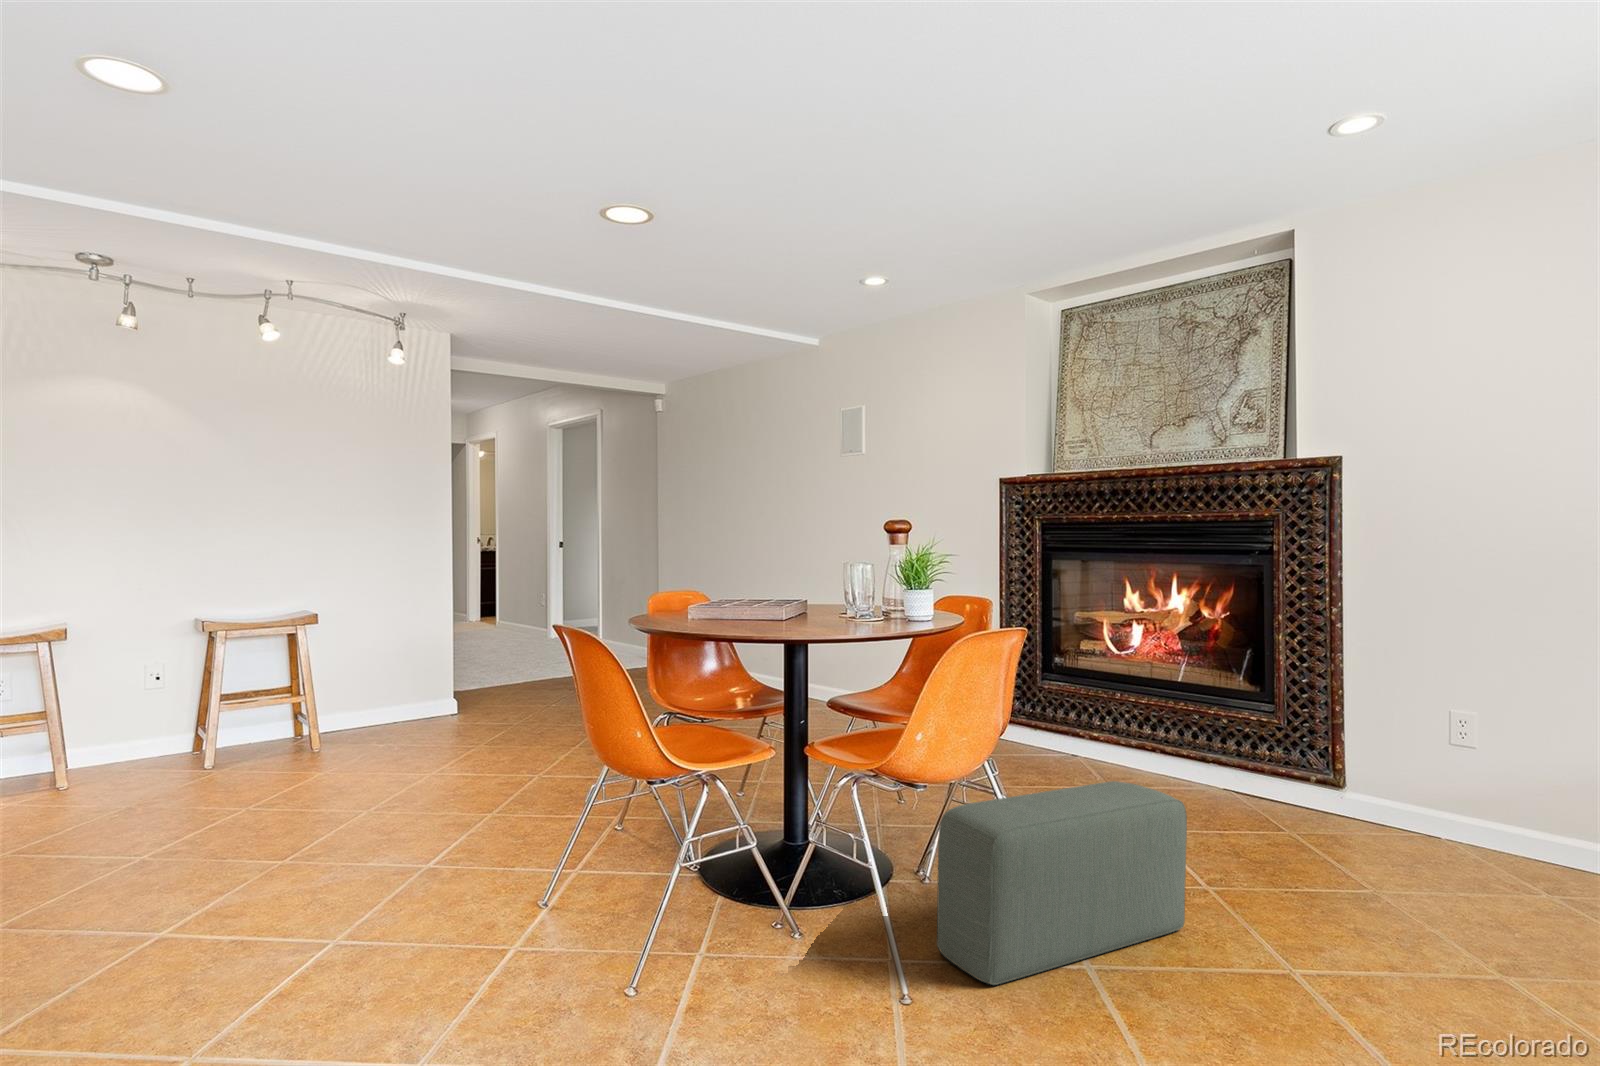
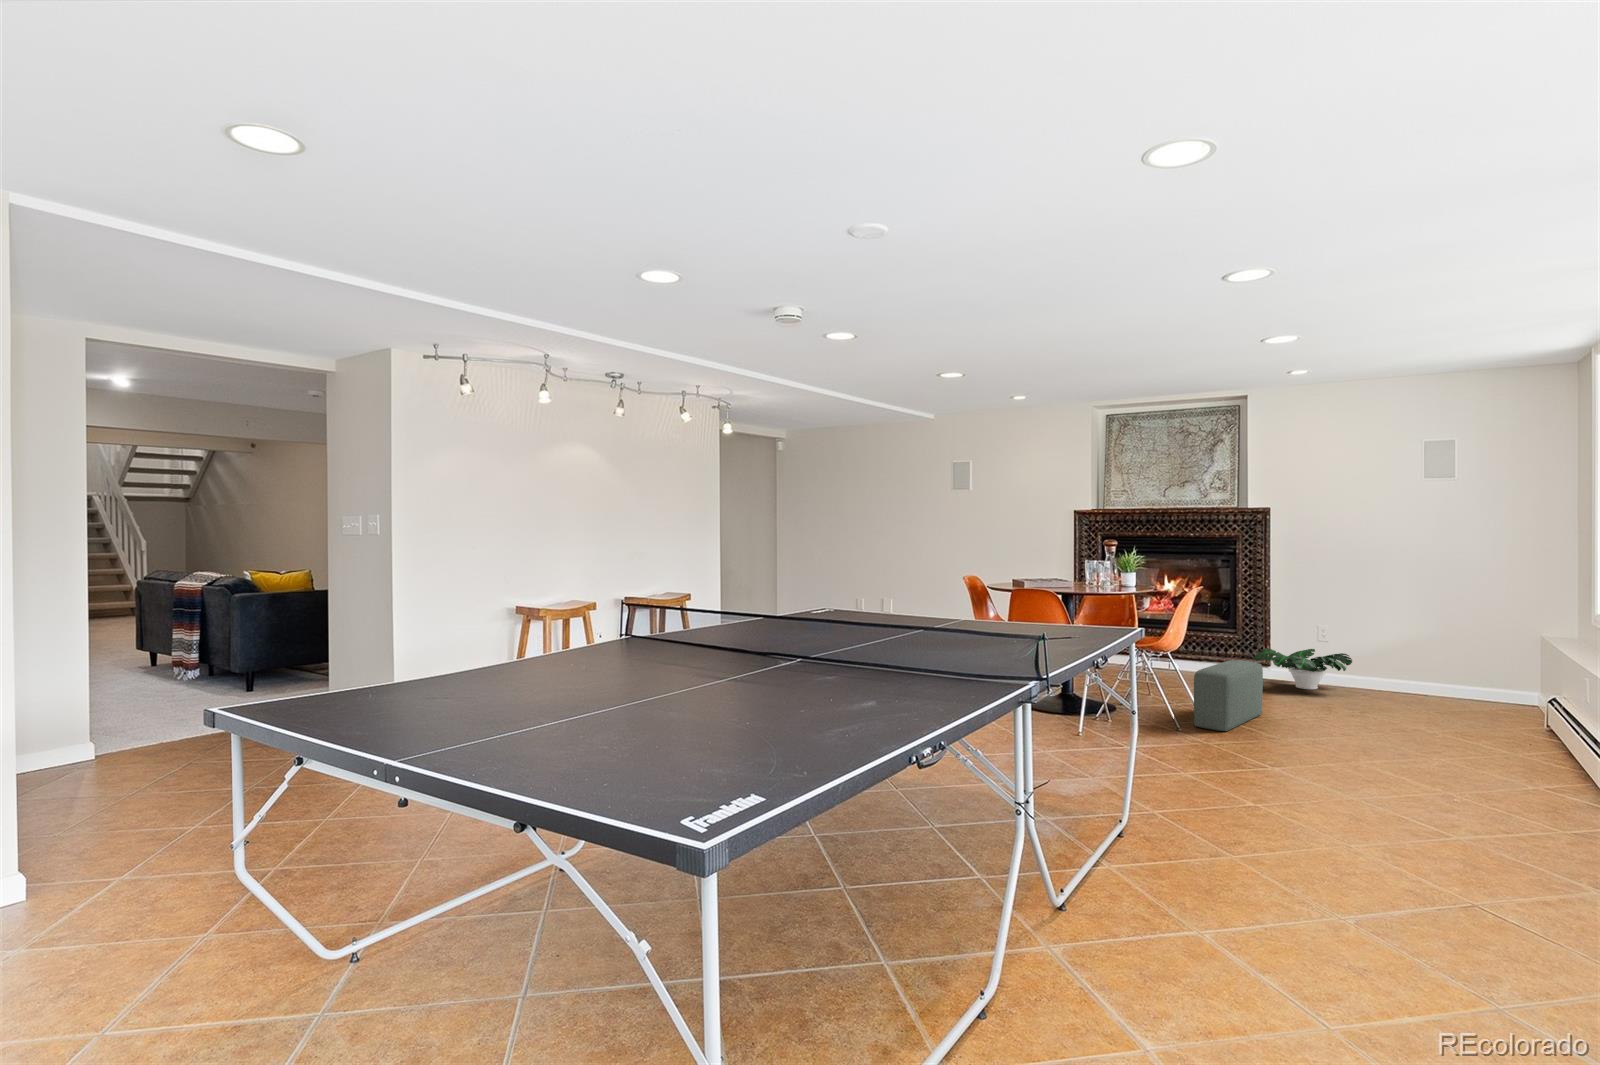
potted plant: none [1285,753,1522,860] -> present [1254,648,1352,689]

